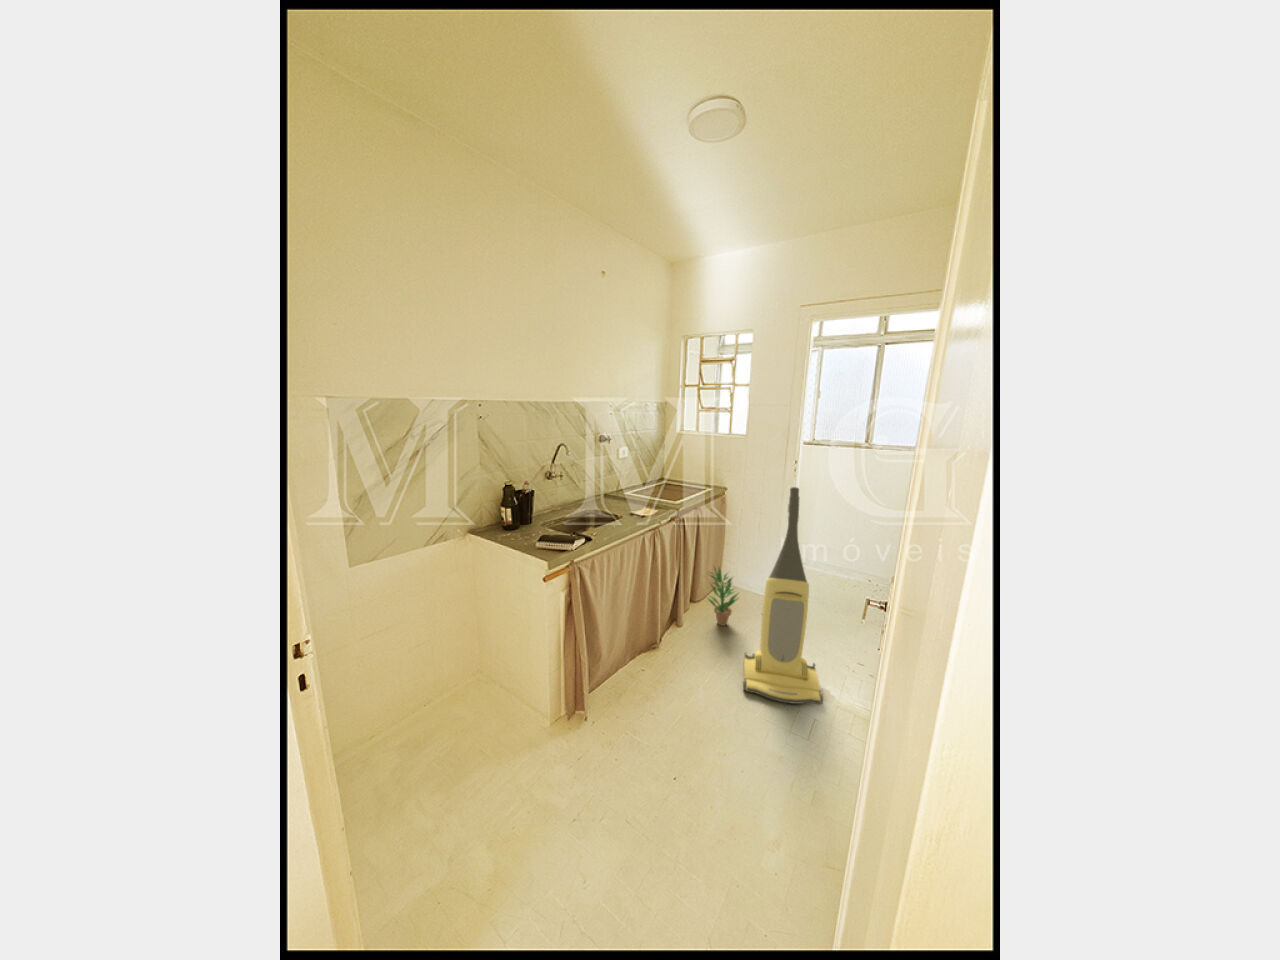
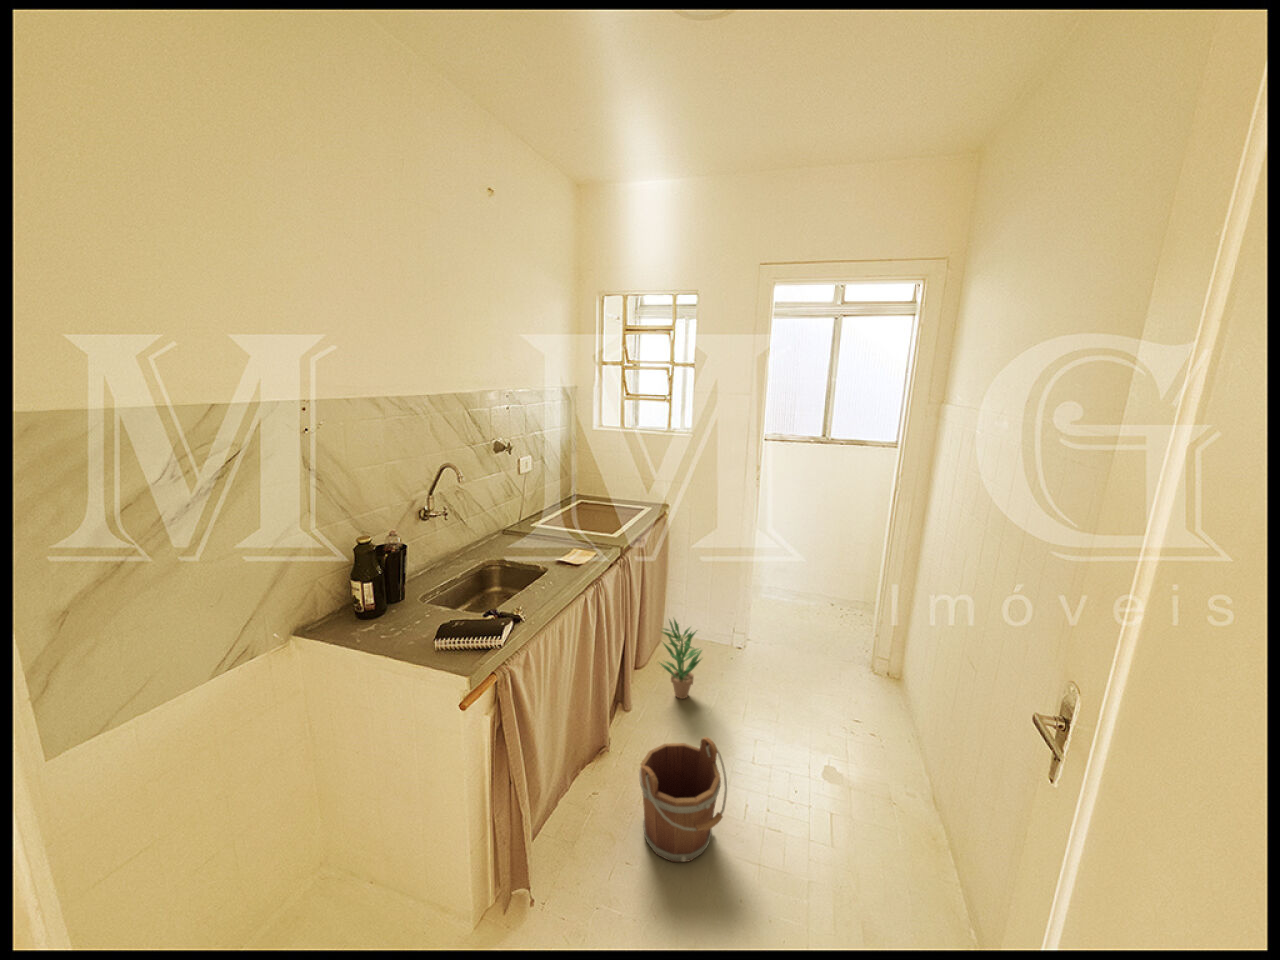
vacuum cleaner: present [743,487,823,704] -> none [726,514,834,800]
bucket: none [667,642,729,724] -> present [639,737,727,862]

